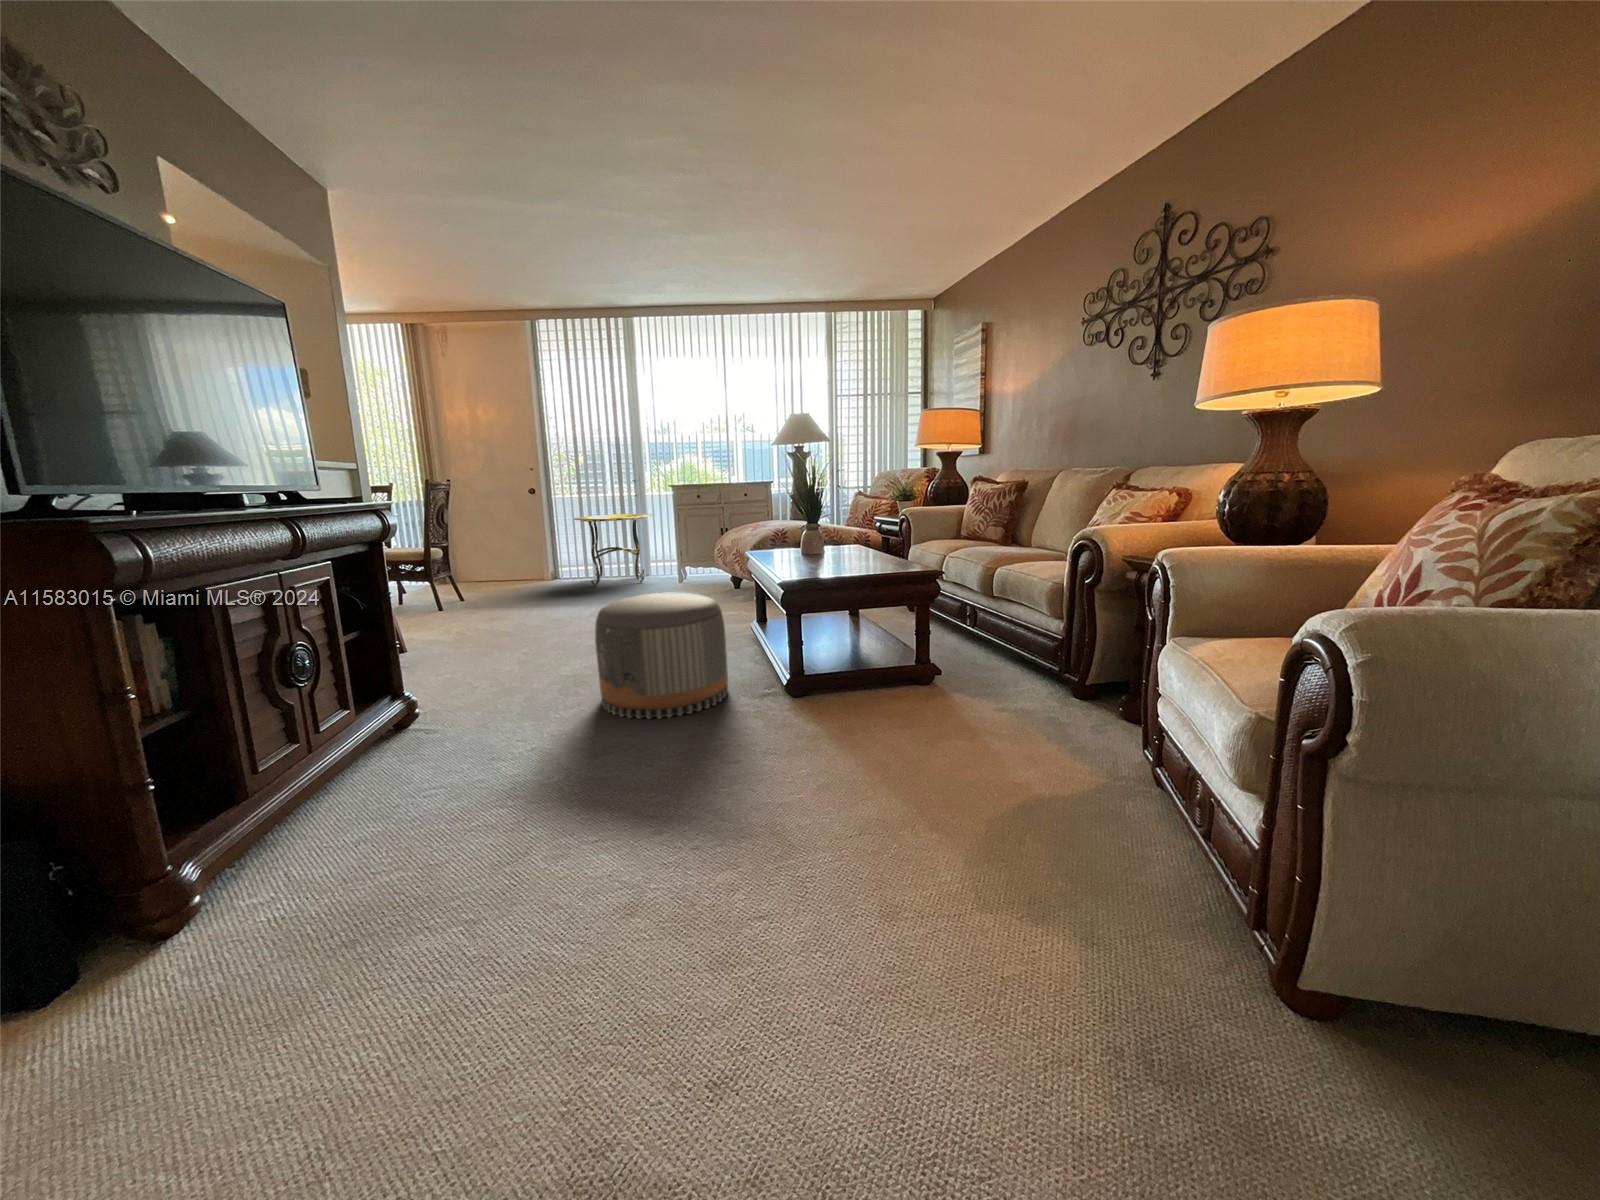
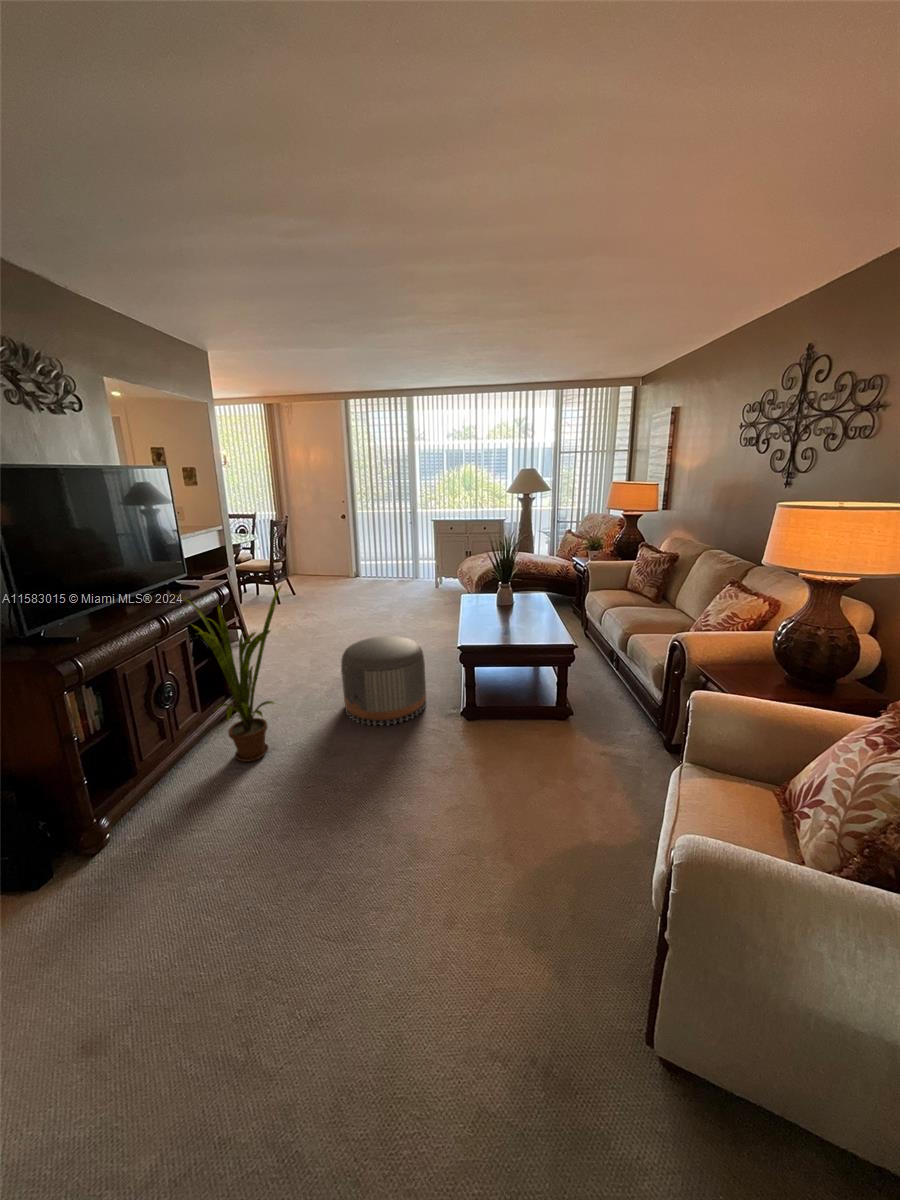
house plant: none [300,481,511,782] -> present [175,585,281,762]
side table: present [574,514,652,586] -> none [367,536,420,587]

